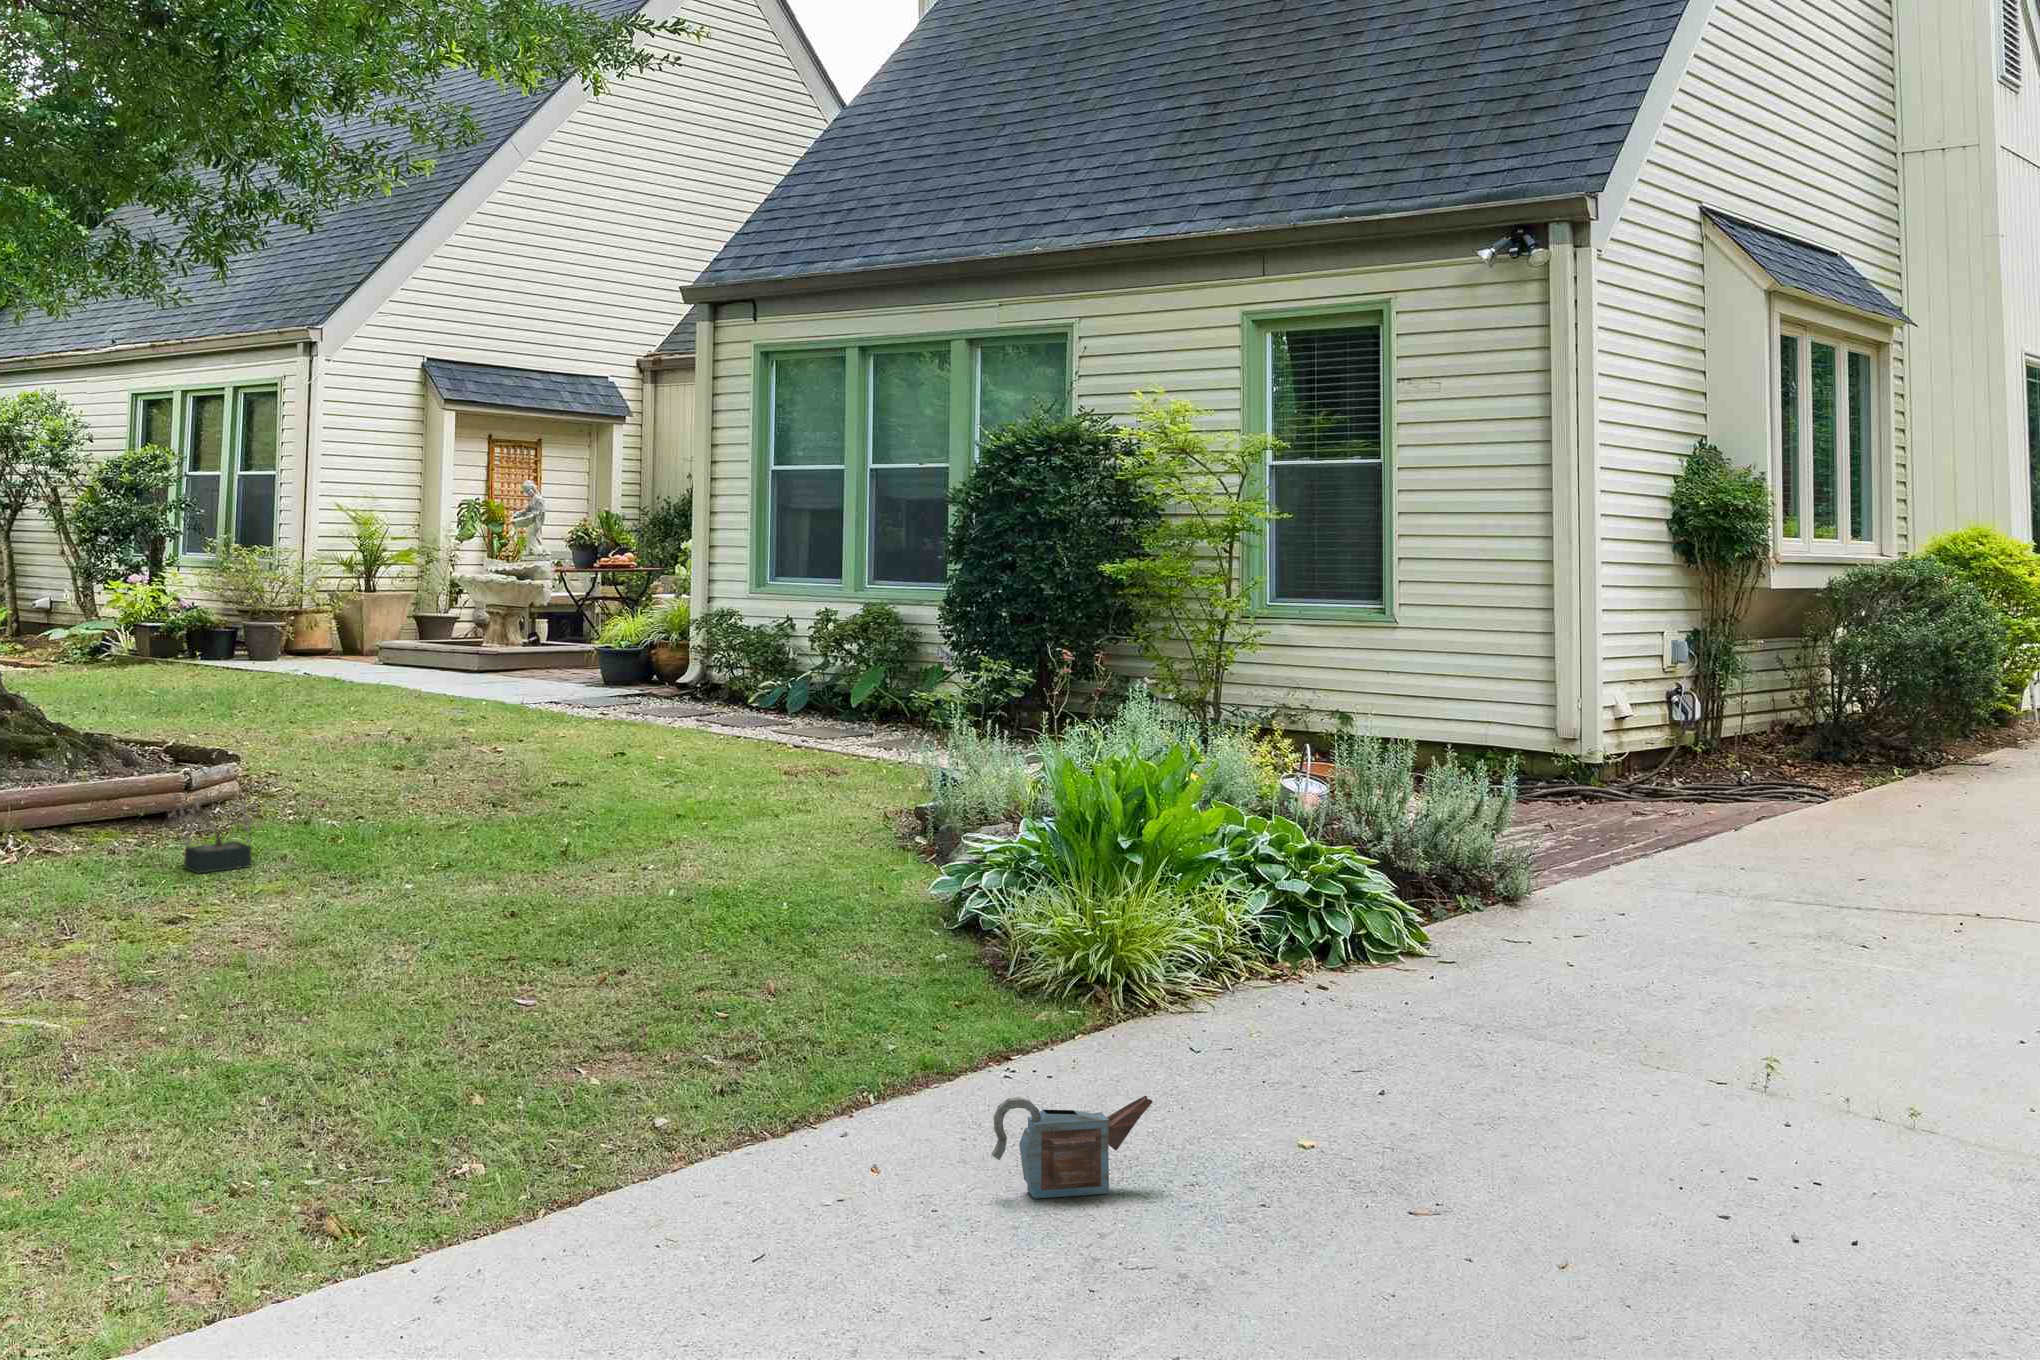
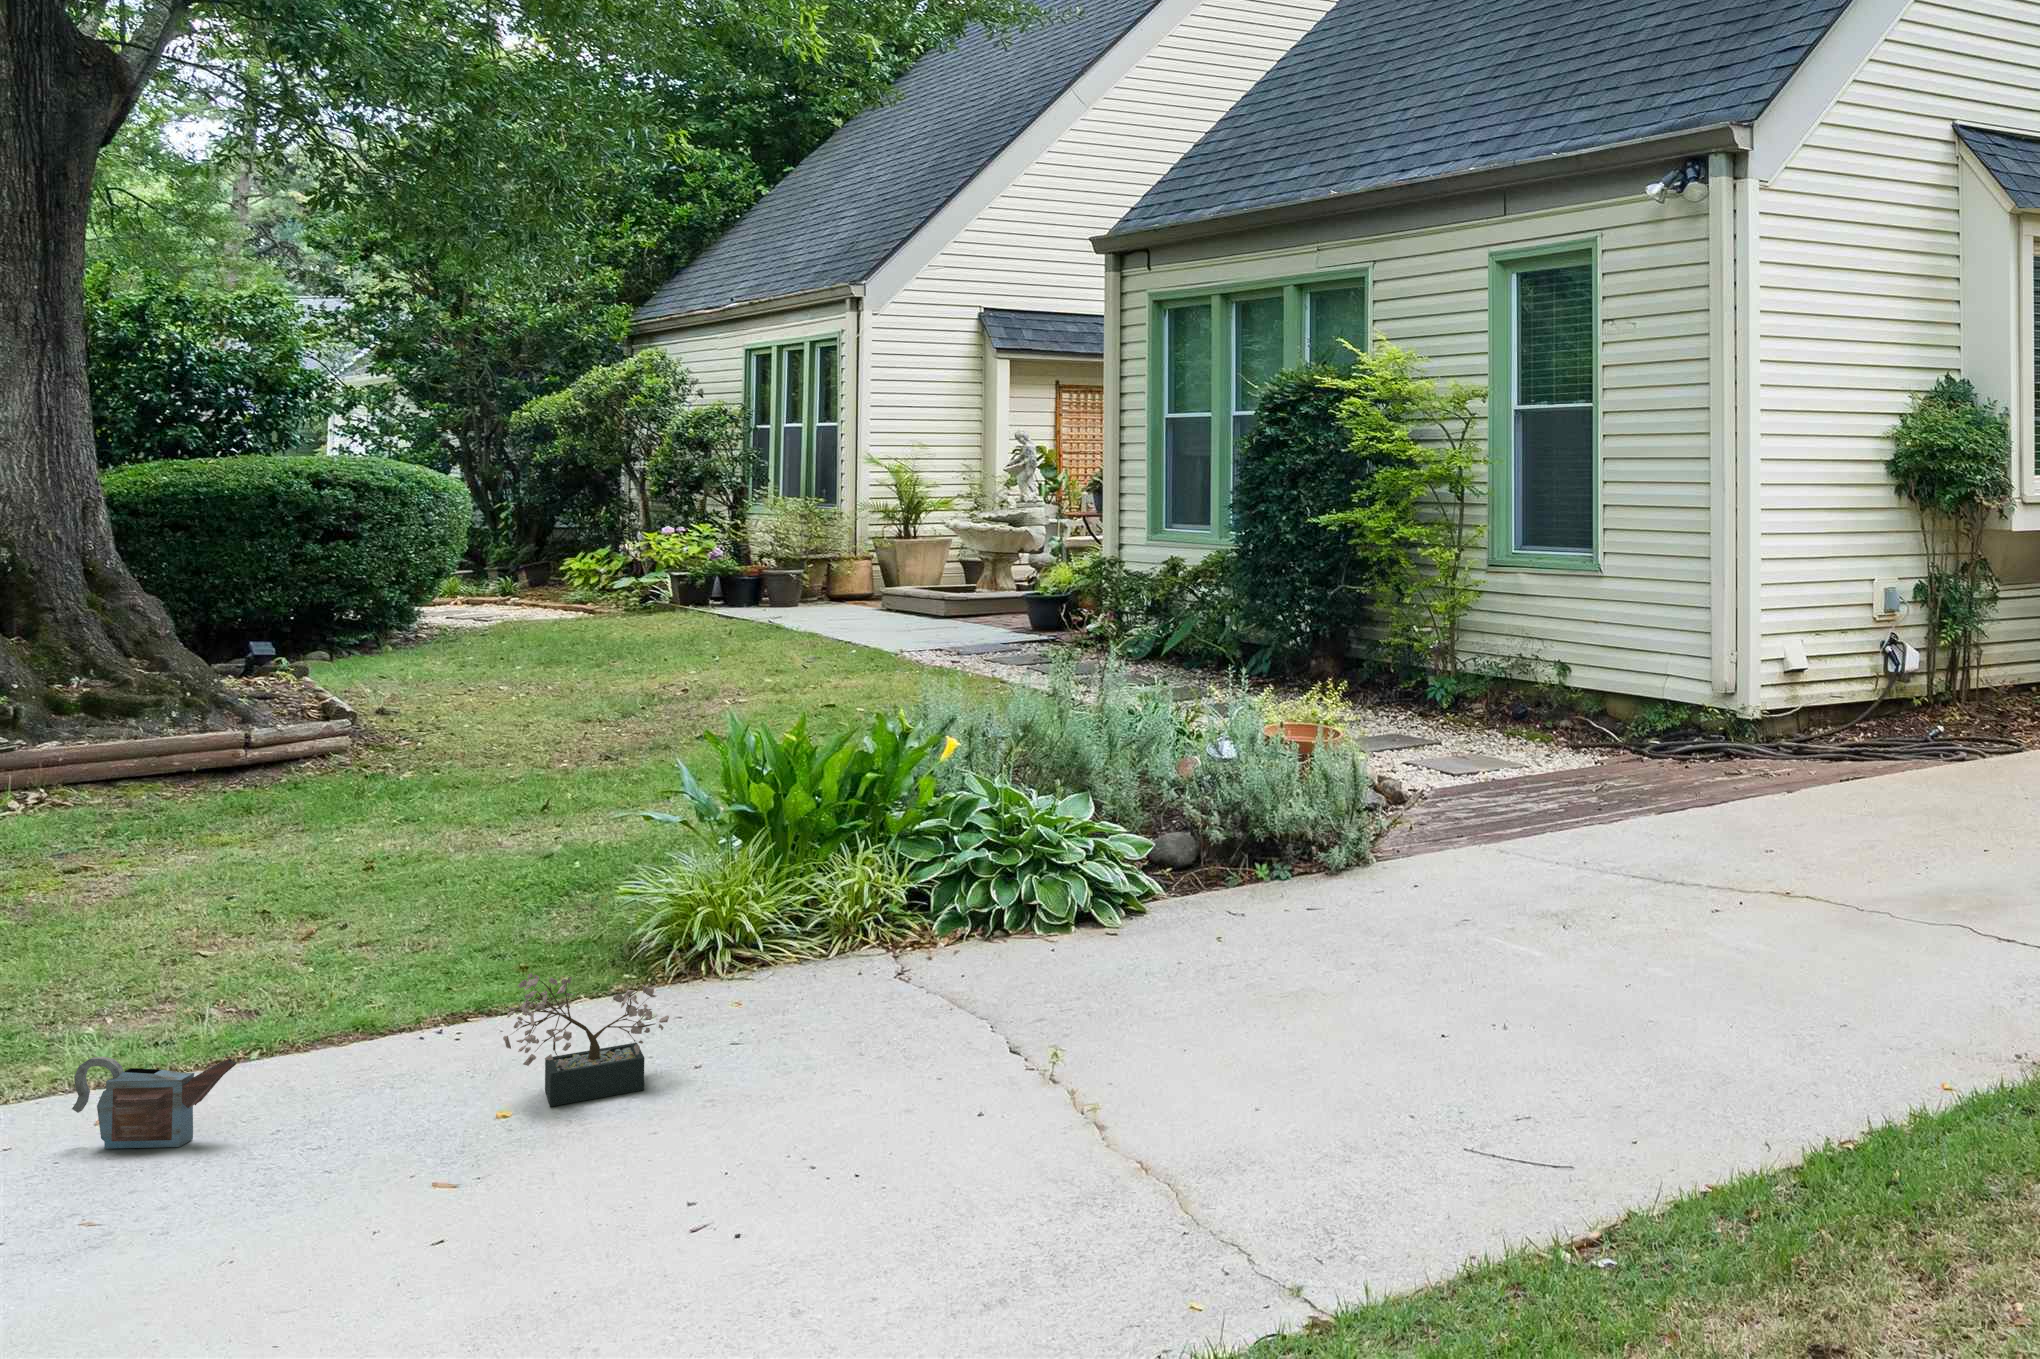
decorative plant: present [166,792,261,874] -> present [503,973,669,1107]

